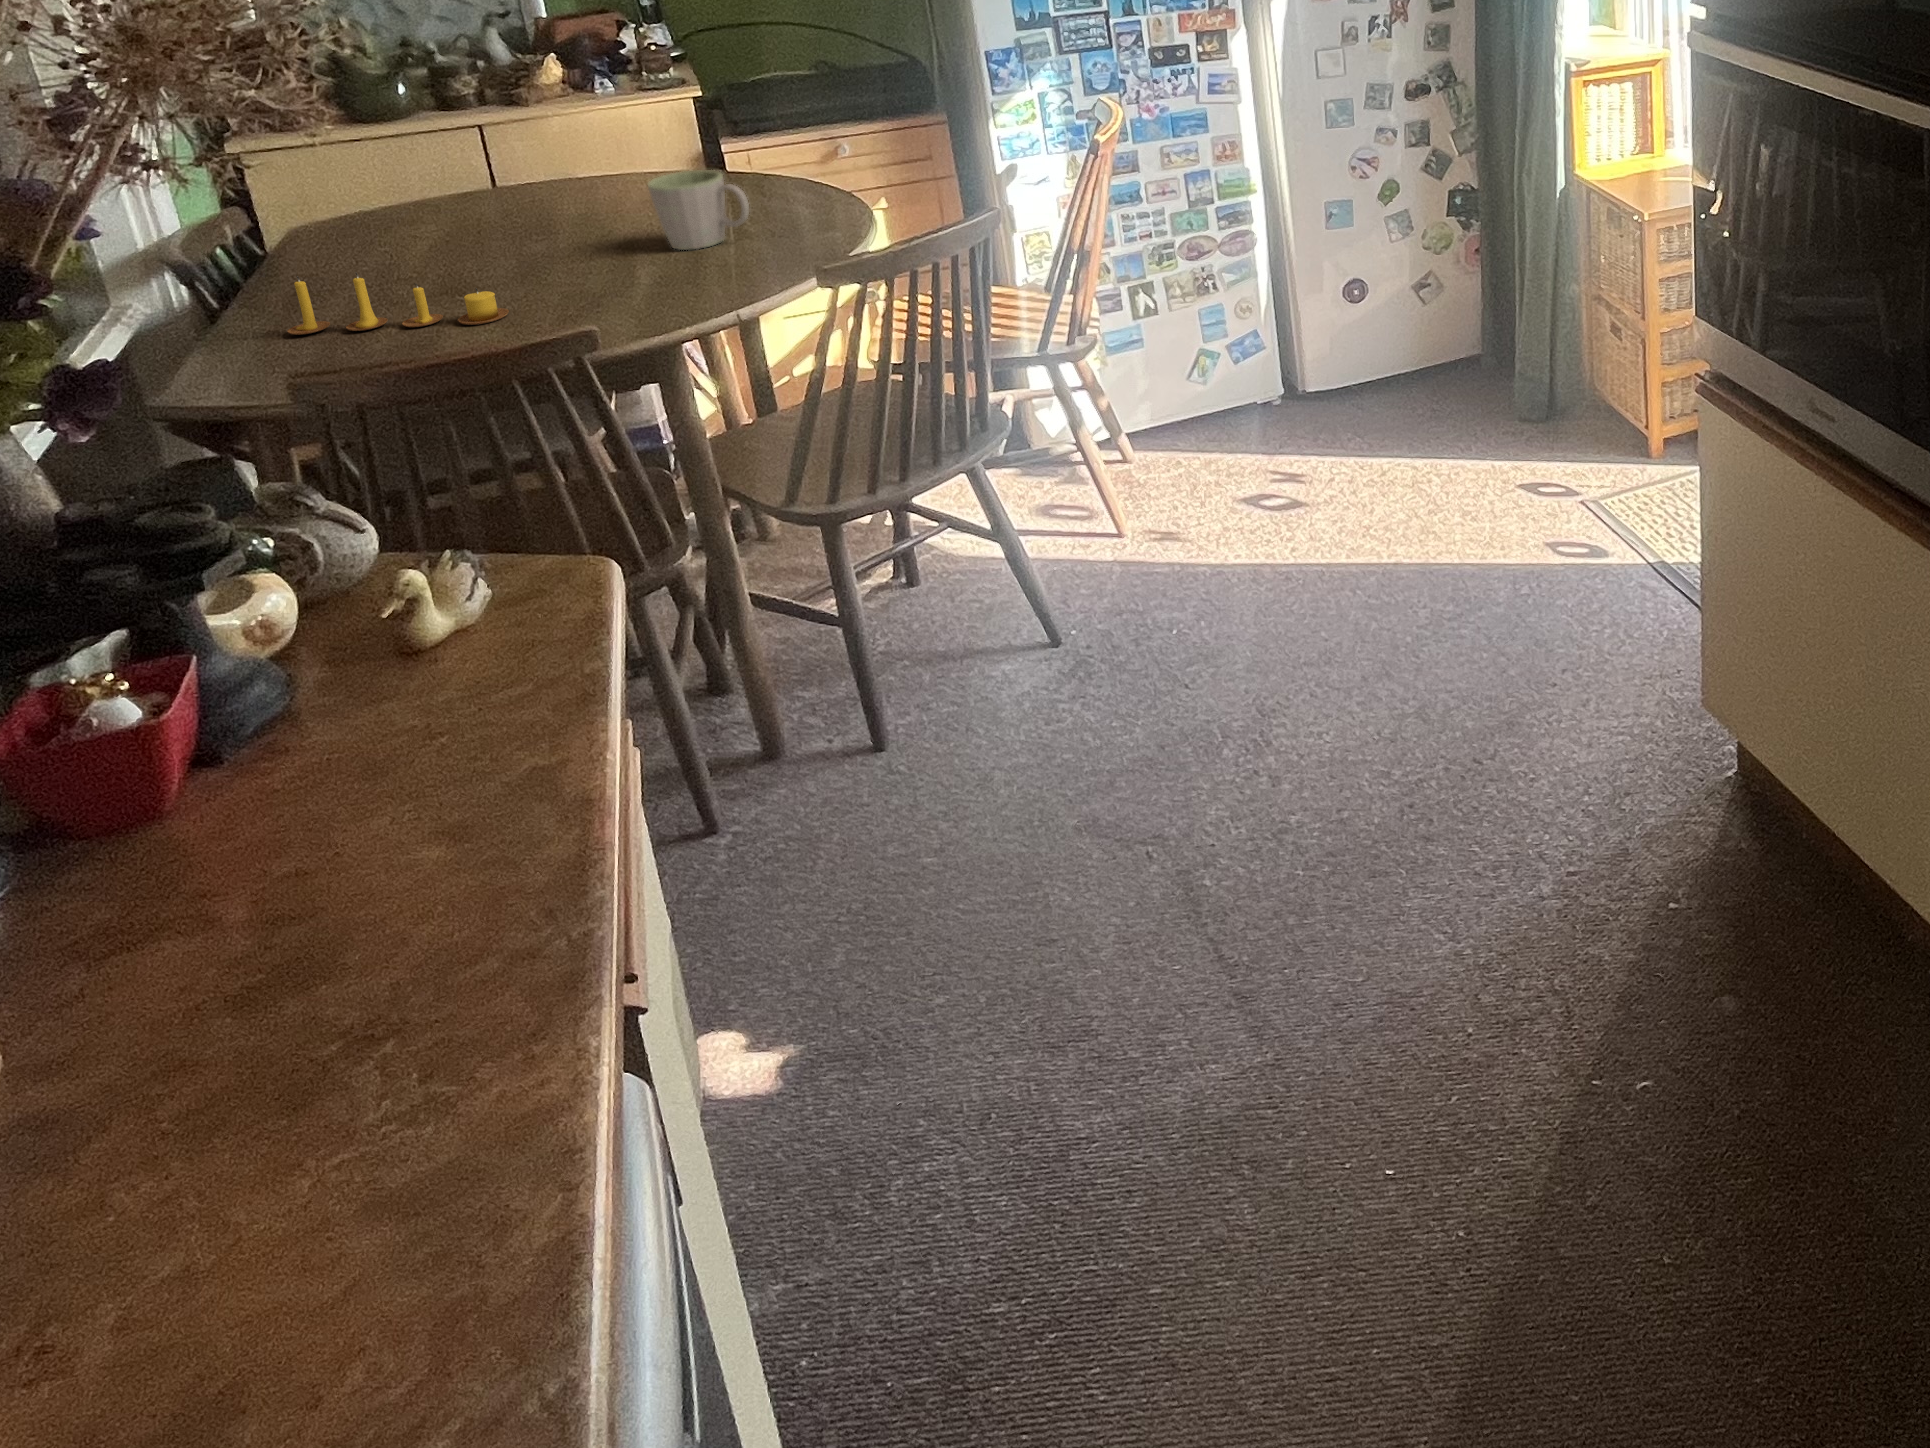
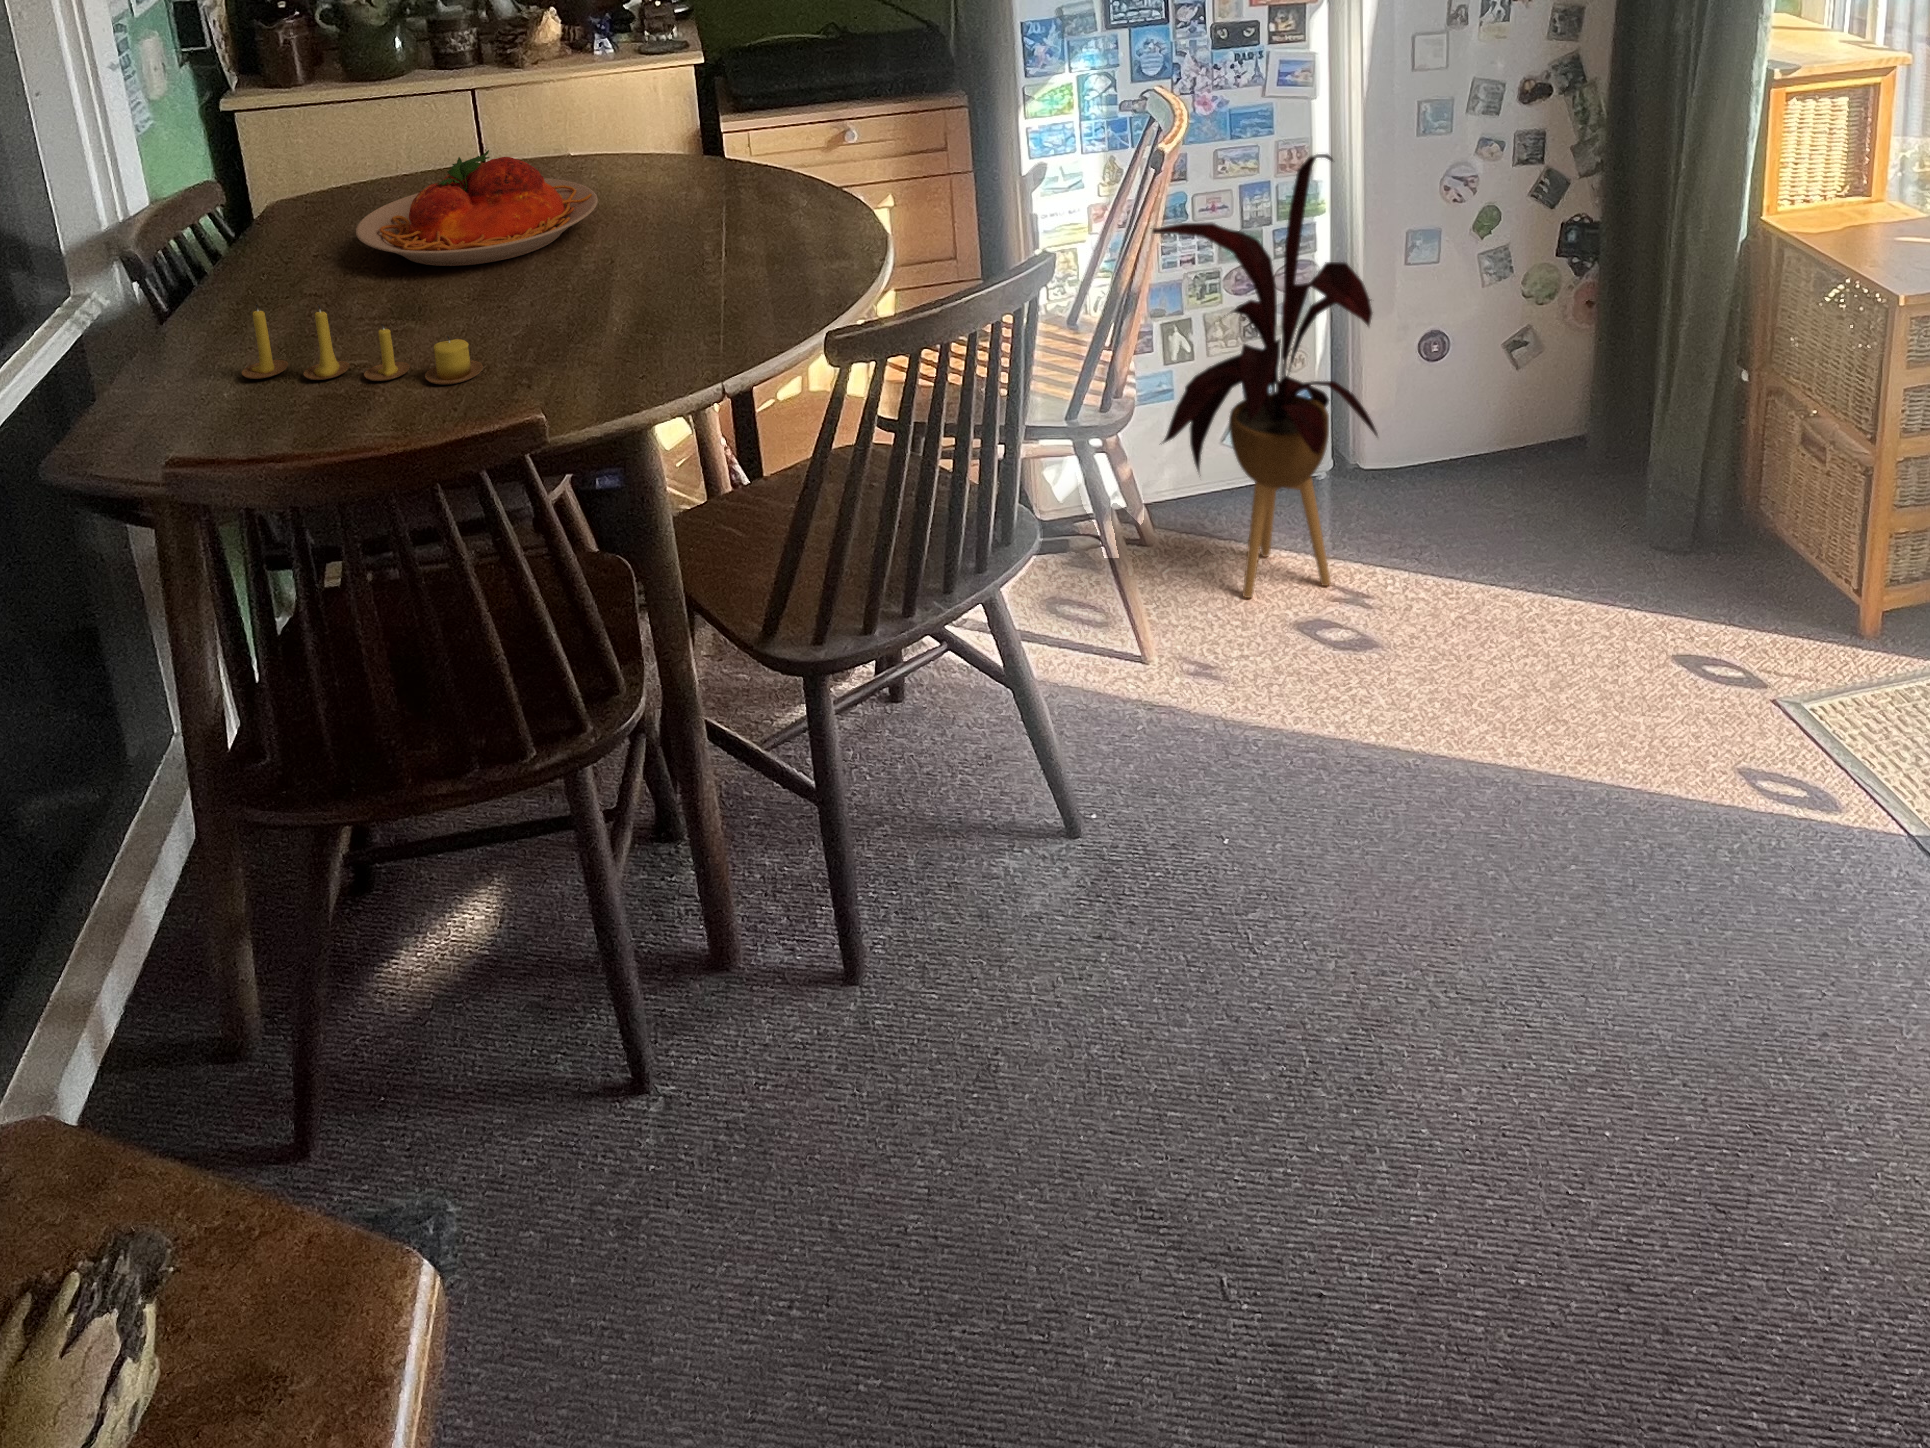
house plant: none [1096,137,1291,484] -> present [1152,154,1378,598]
plate: none [376,163,604,255] -> present [356,150,598,266]
mug: present [648,170,749,250] -> none [649,178,763,283]

